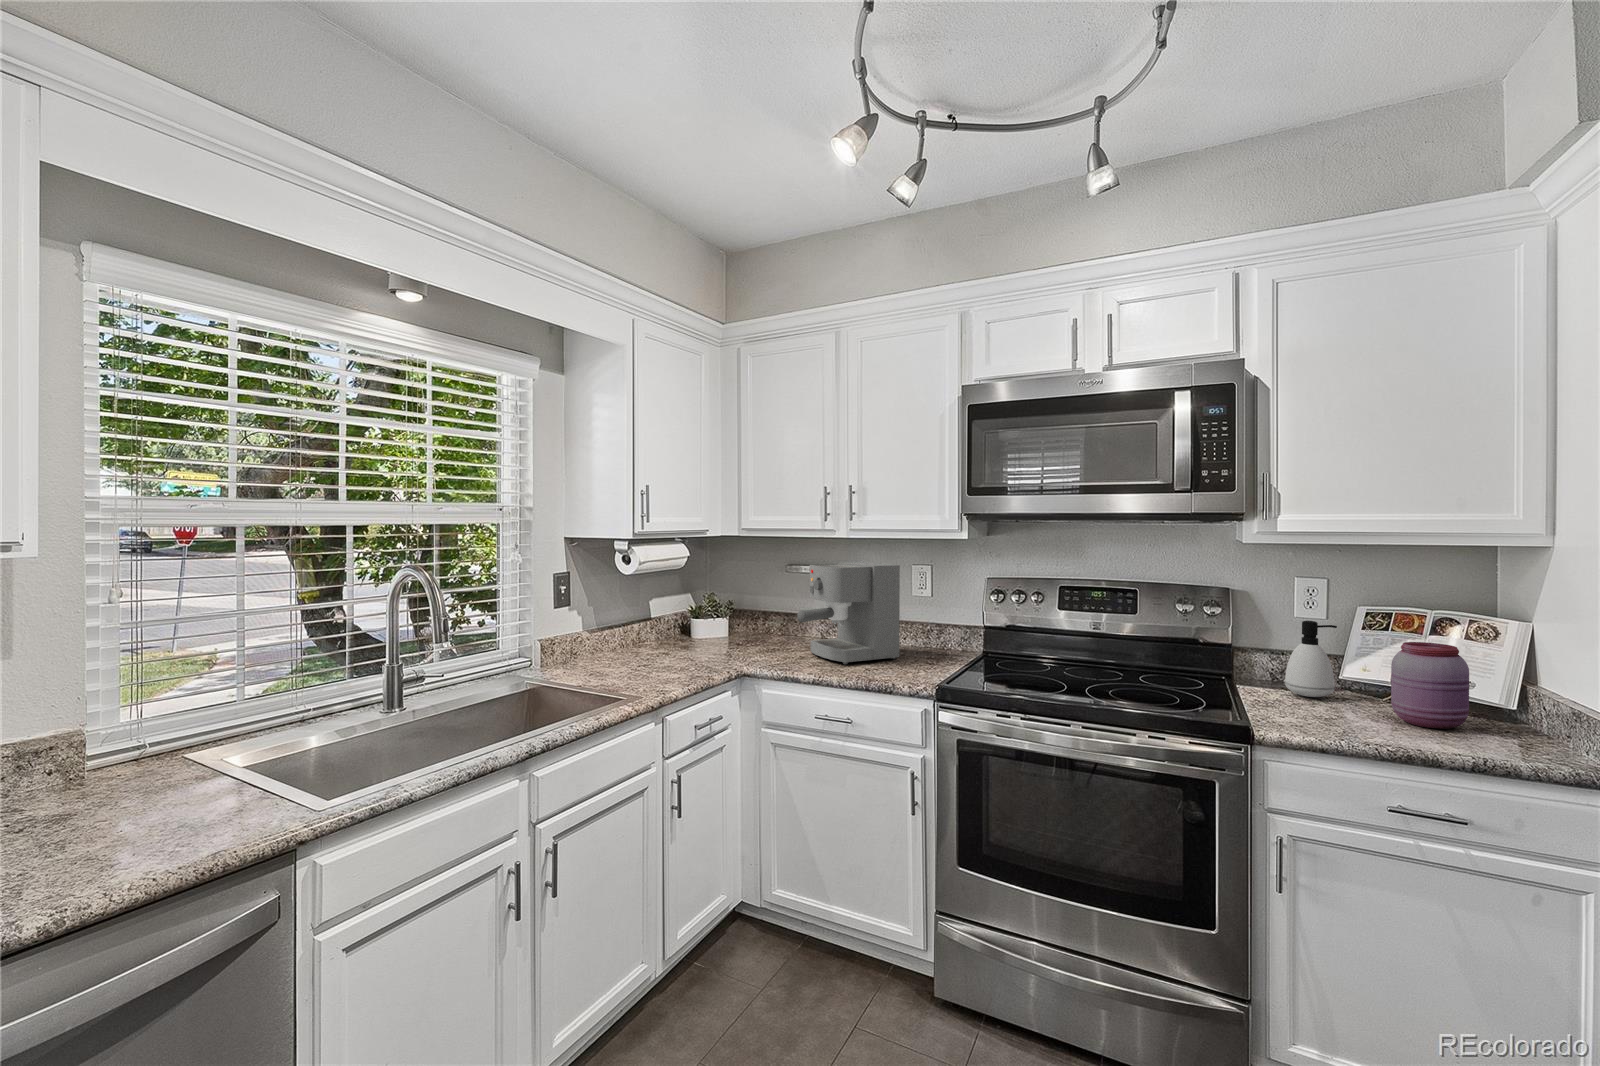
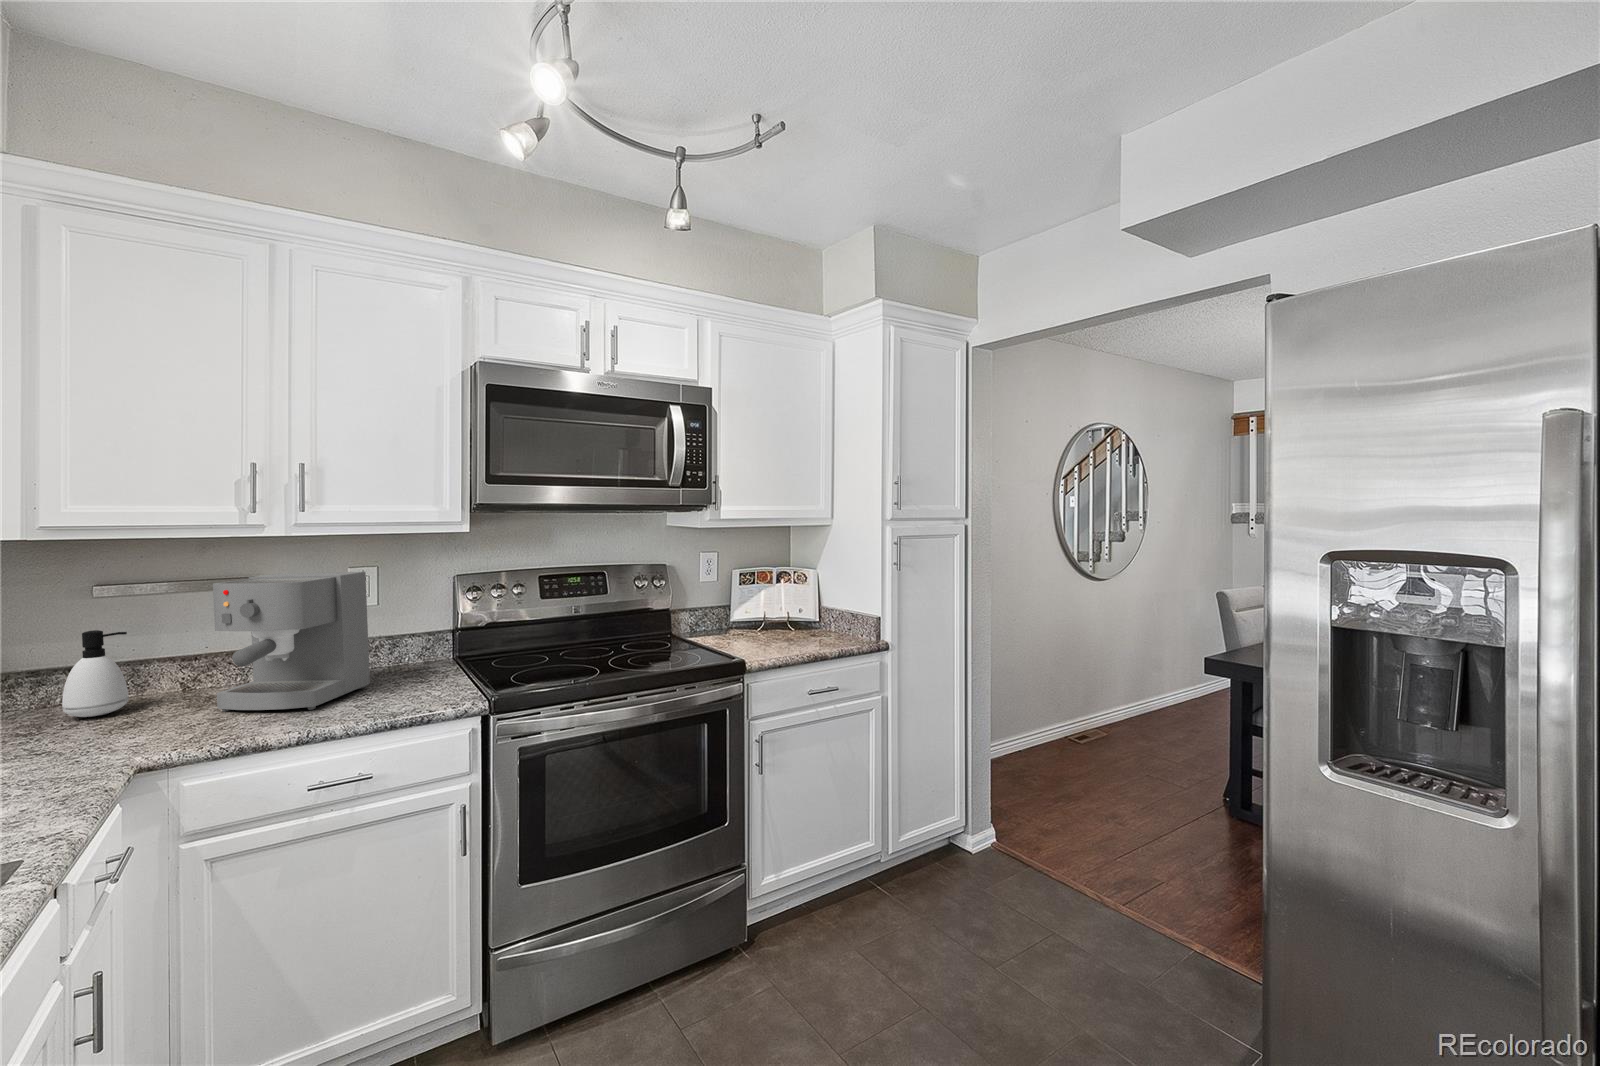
soap dispenser: present [1285,621,1337,697] -> present [62,630,129,717]
jar: present [1391,642,1469,729] -> none [779,587,816,639]

